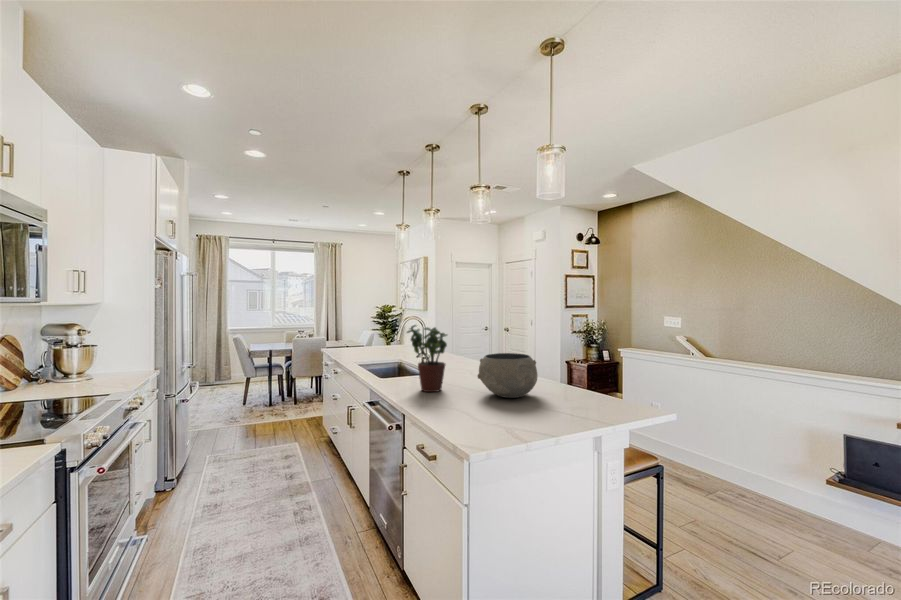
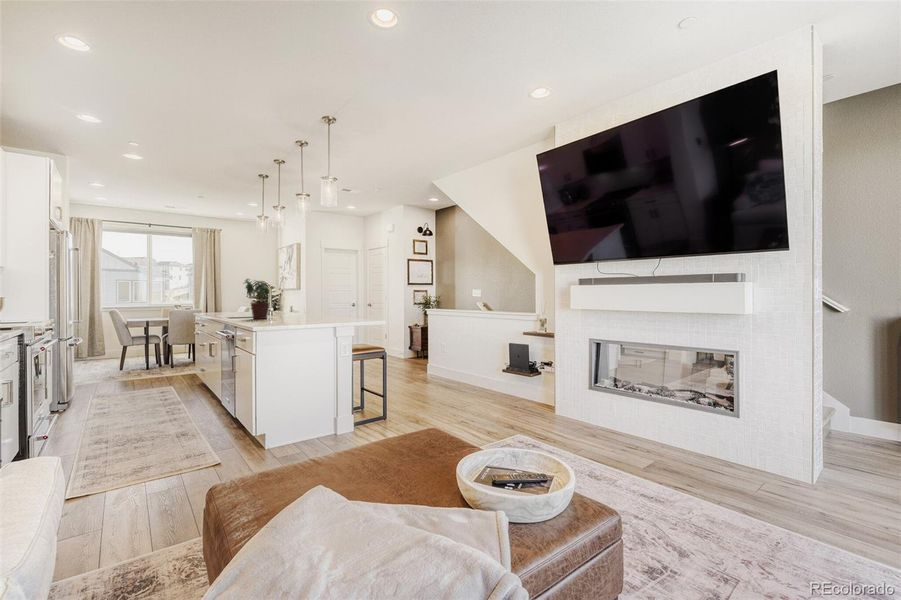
ceramic bowl: present [478,353,537,398] -> none [285,296,322,319]

